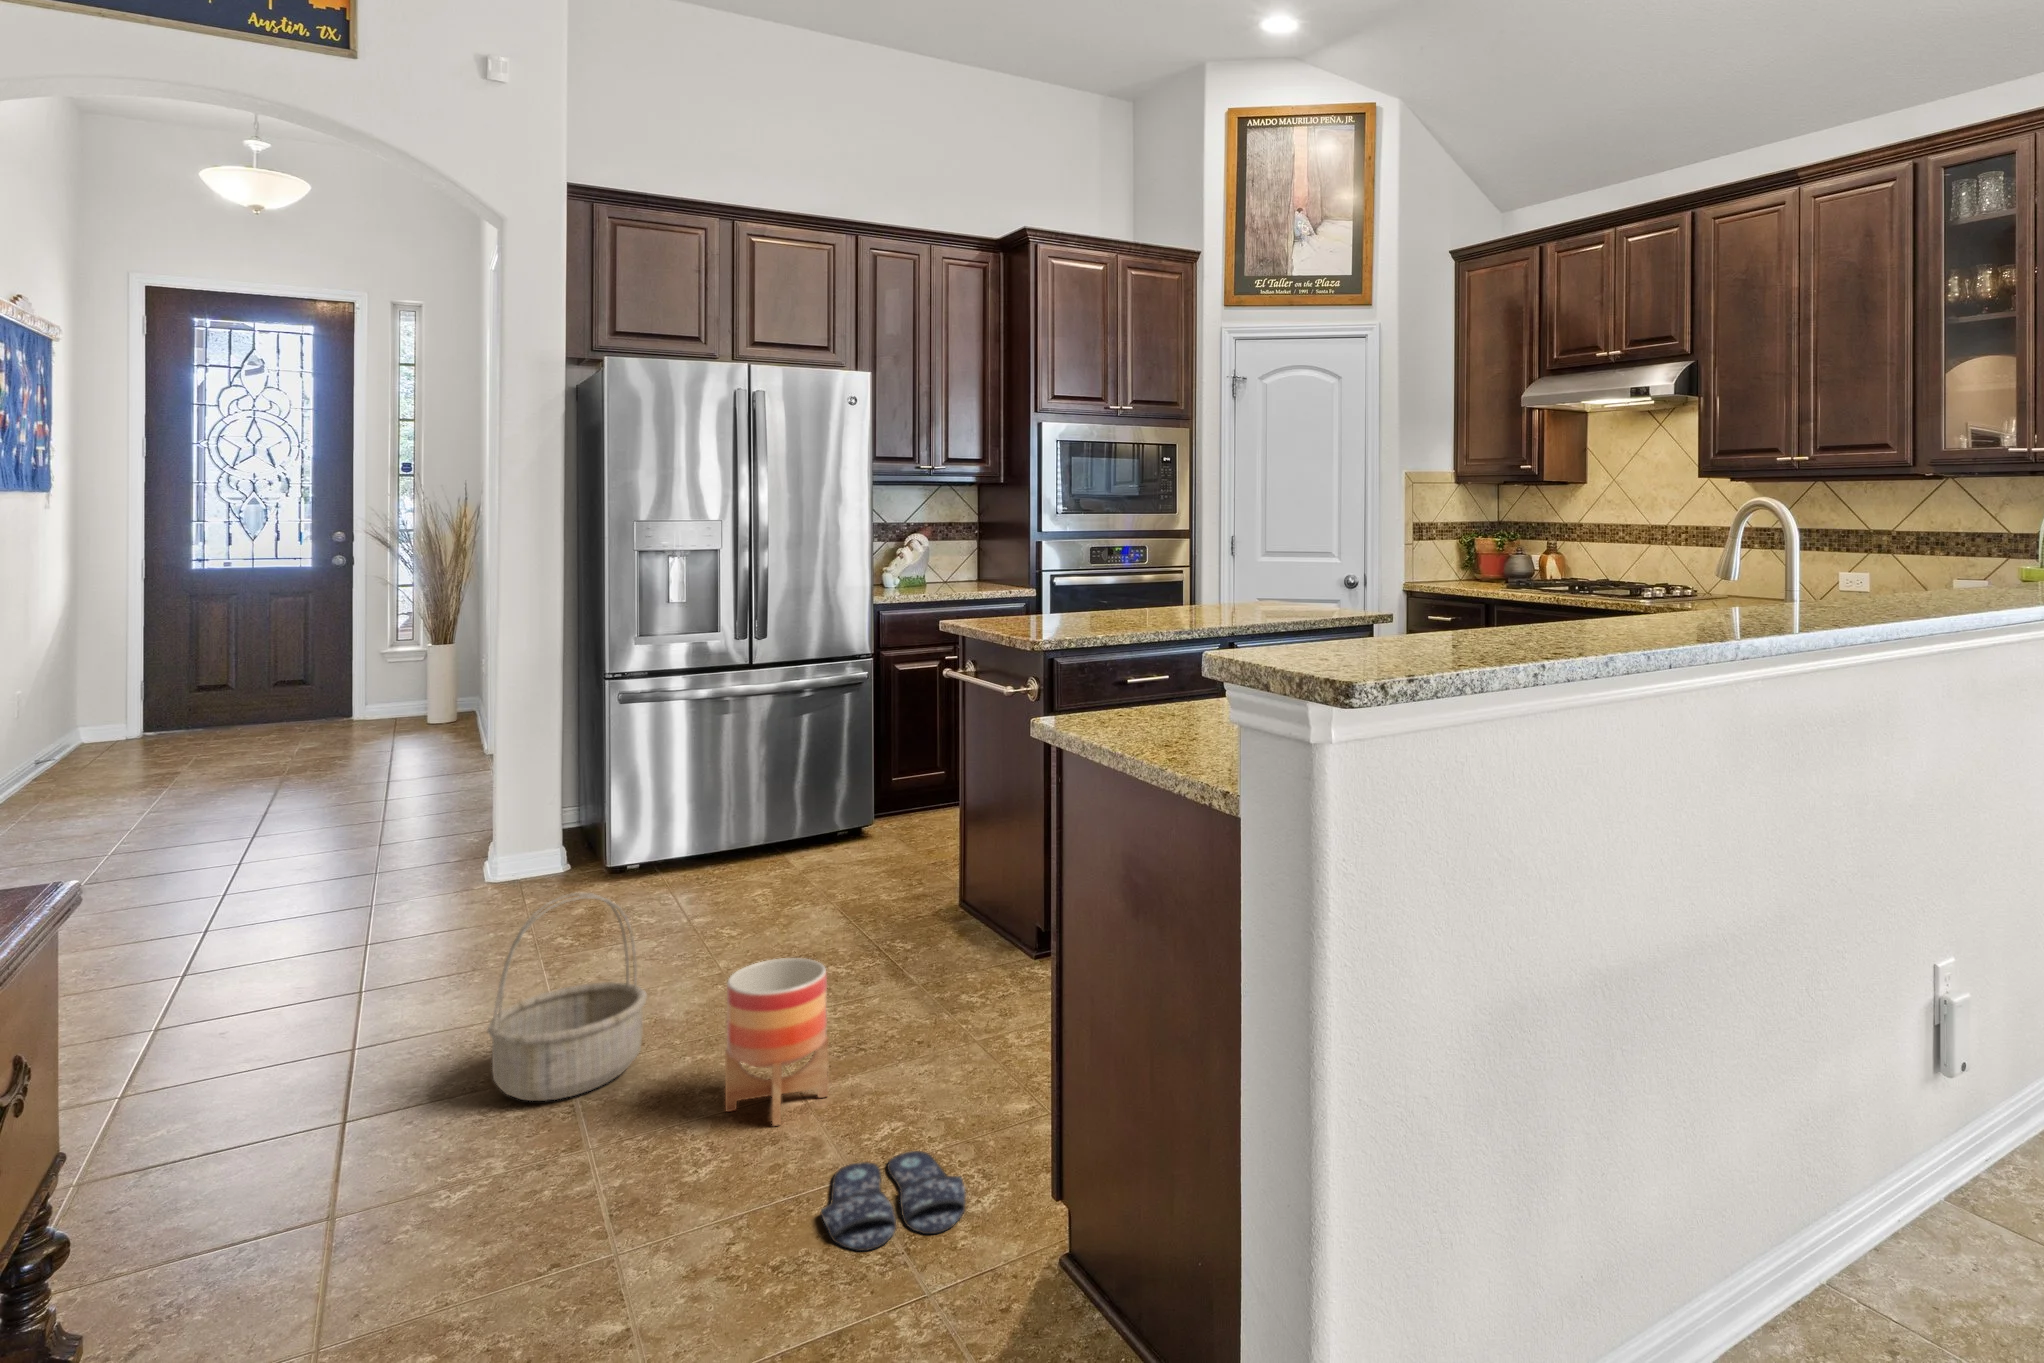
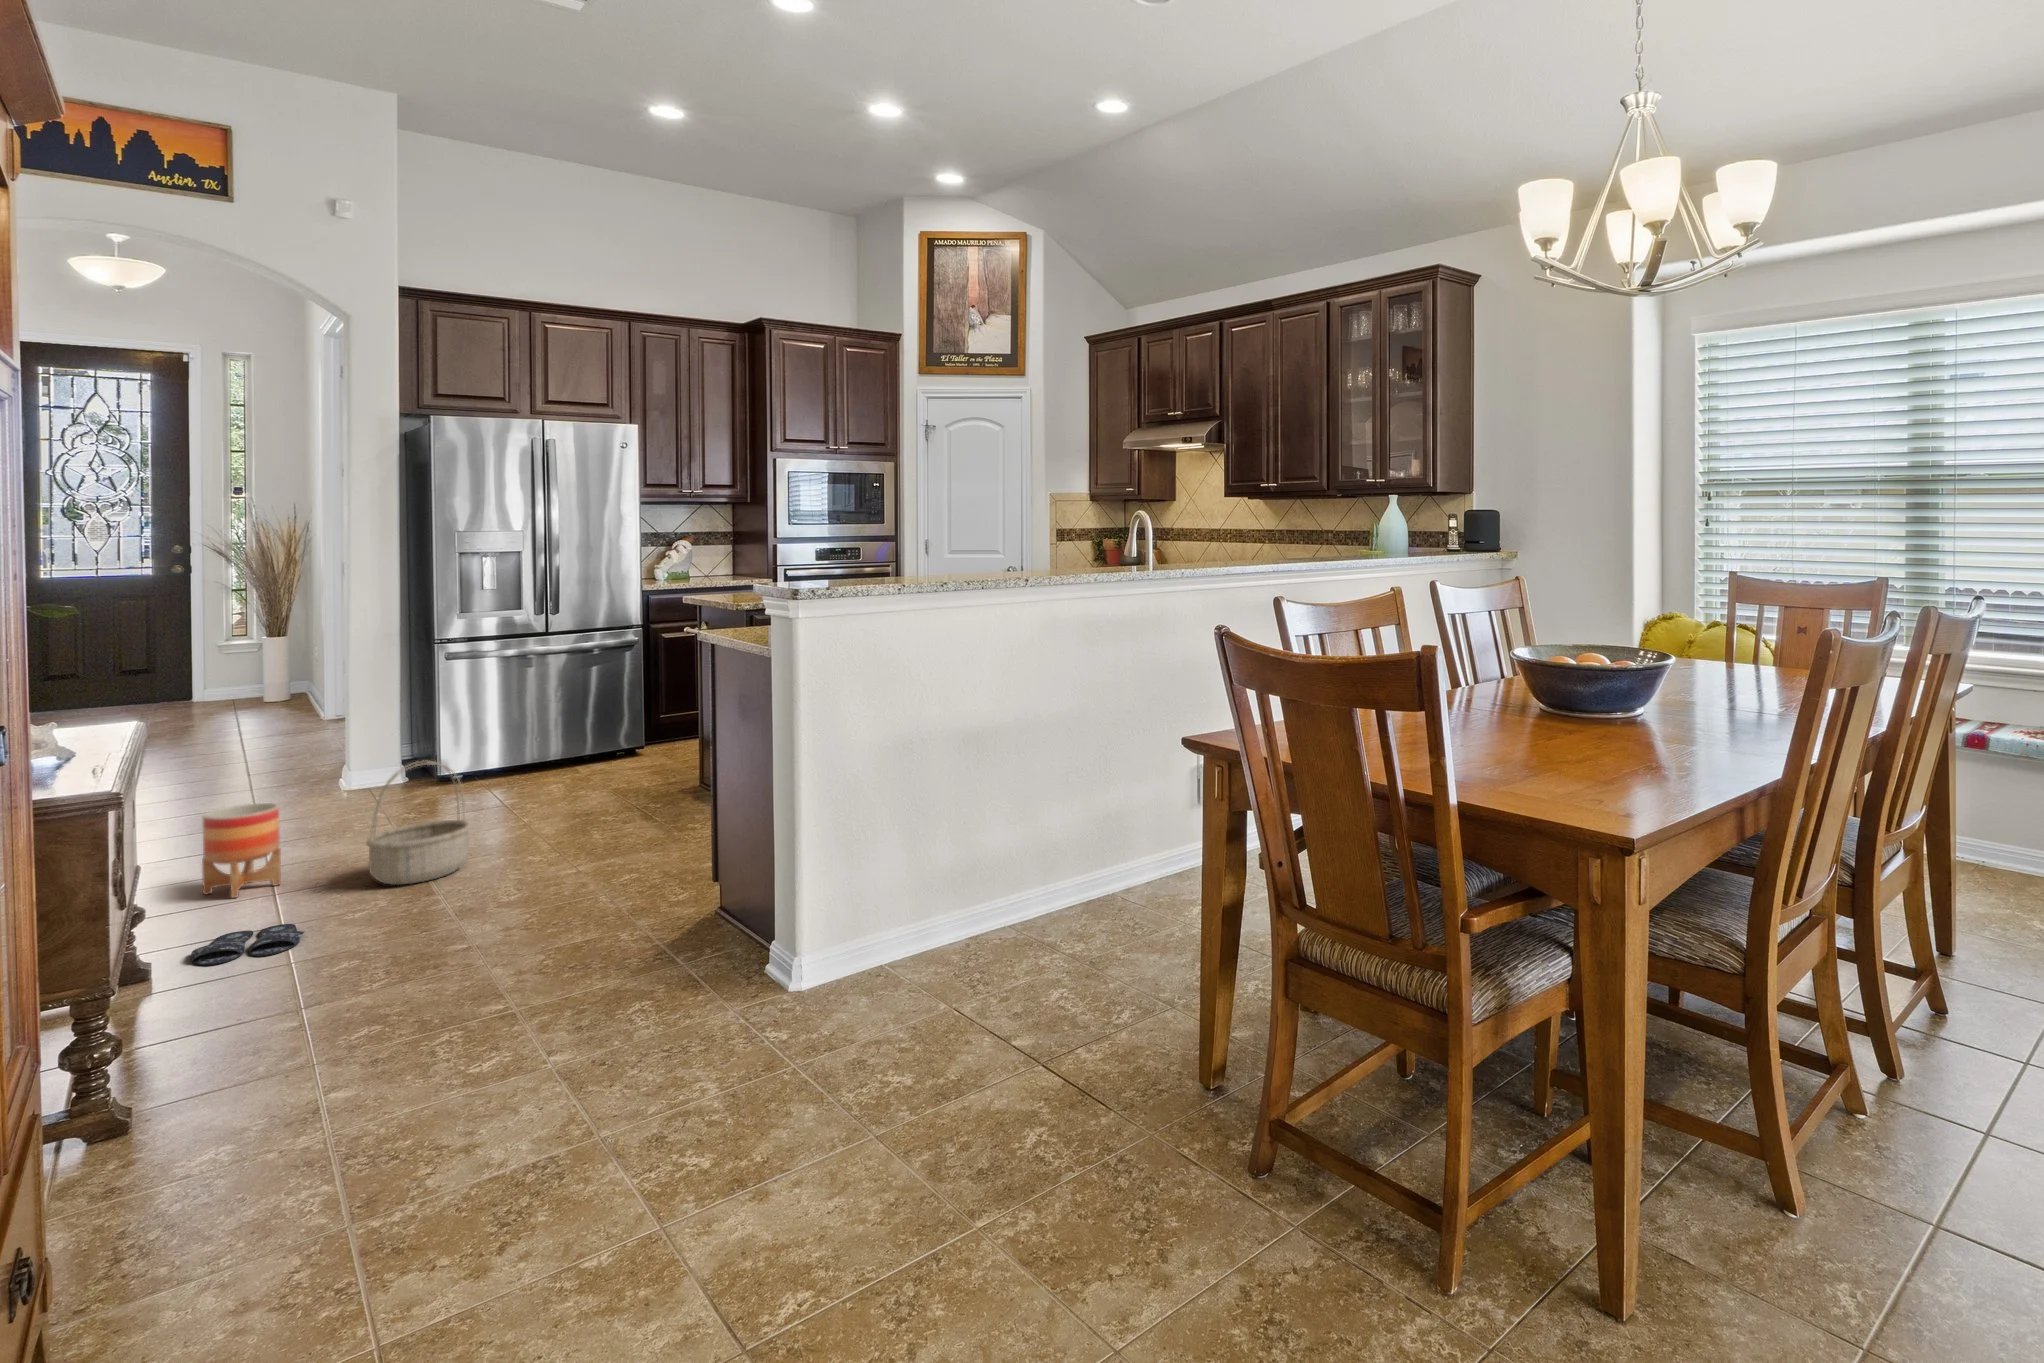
planter: present [725,958,829,1126] -> present [202,803,281,899]
slippers: present [821,1151,966,1251] -> present [191,924,304,966]

